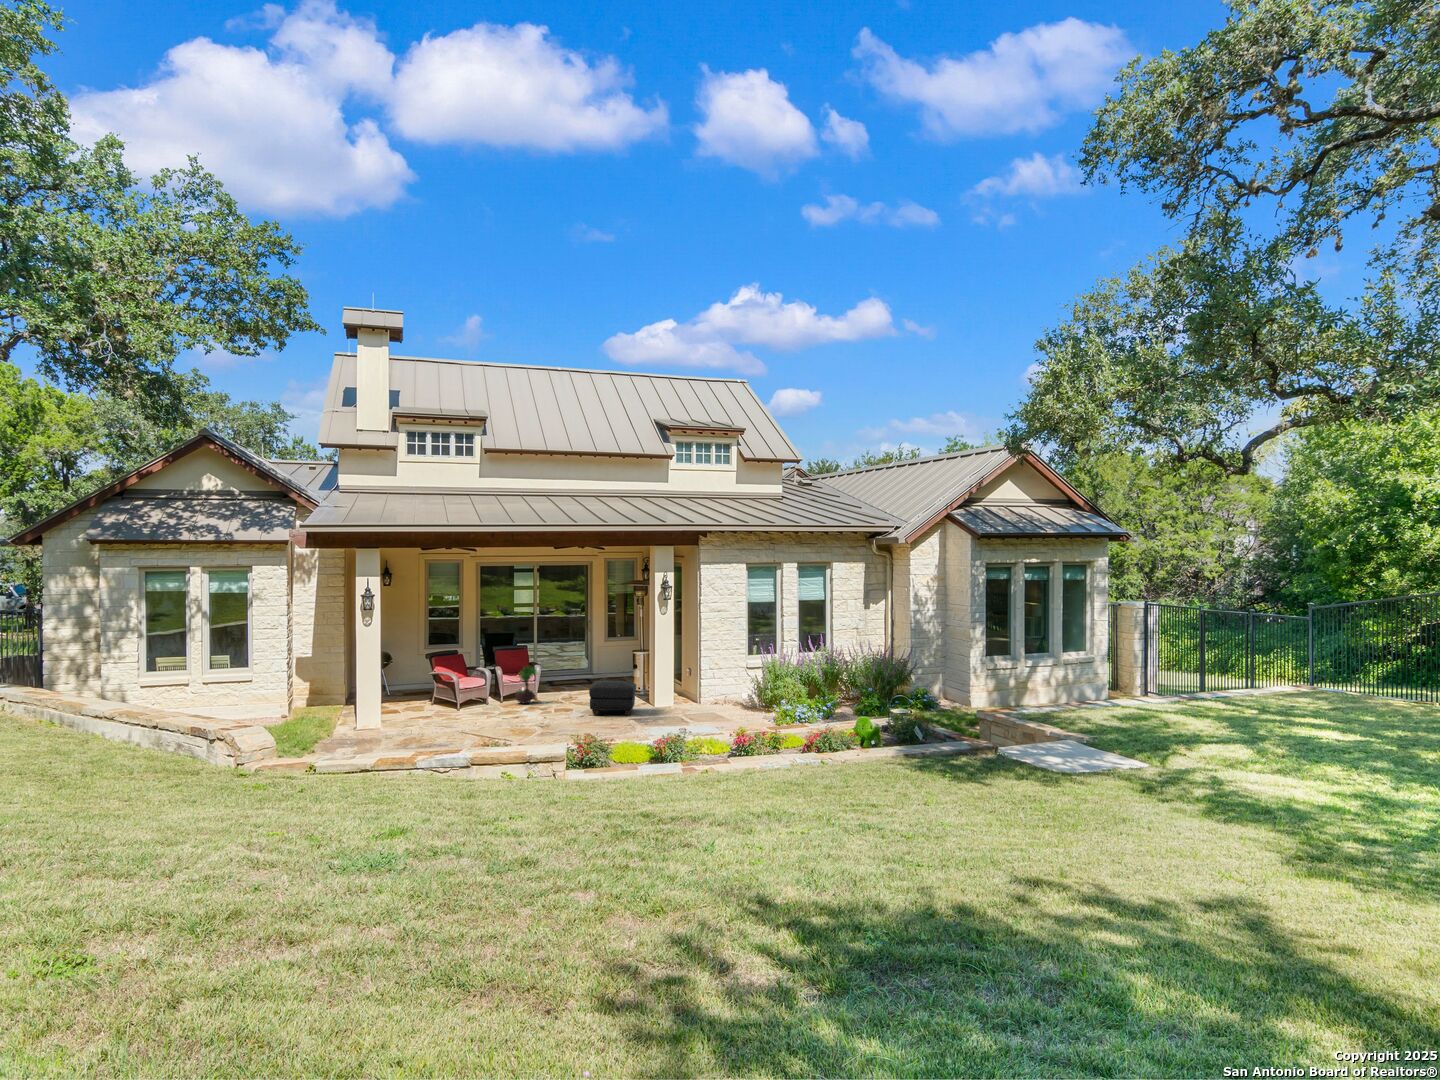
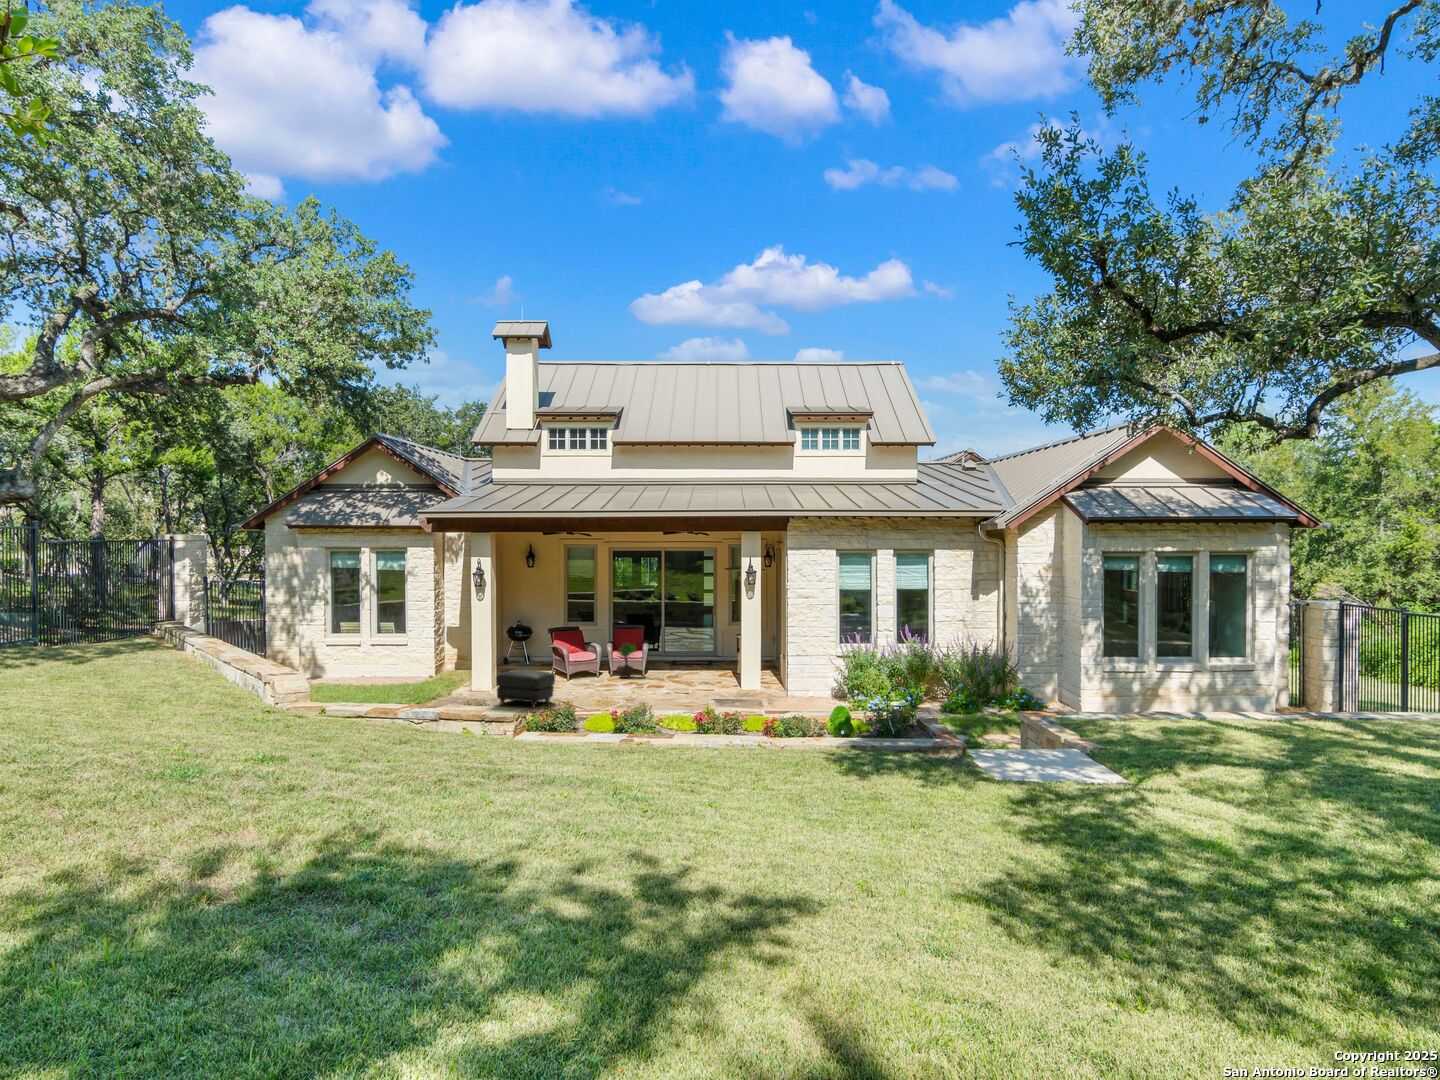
ottoman: present [589,681,636,715] -> present [496,669,555,707]

